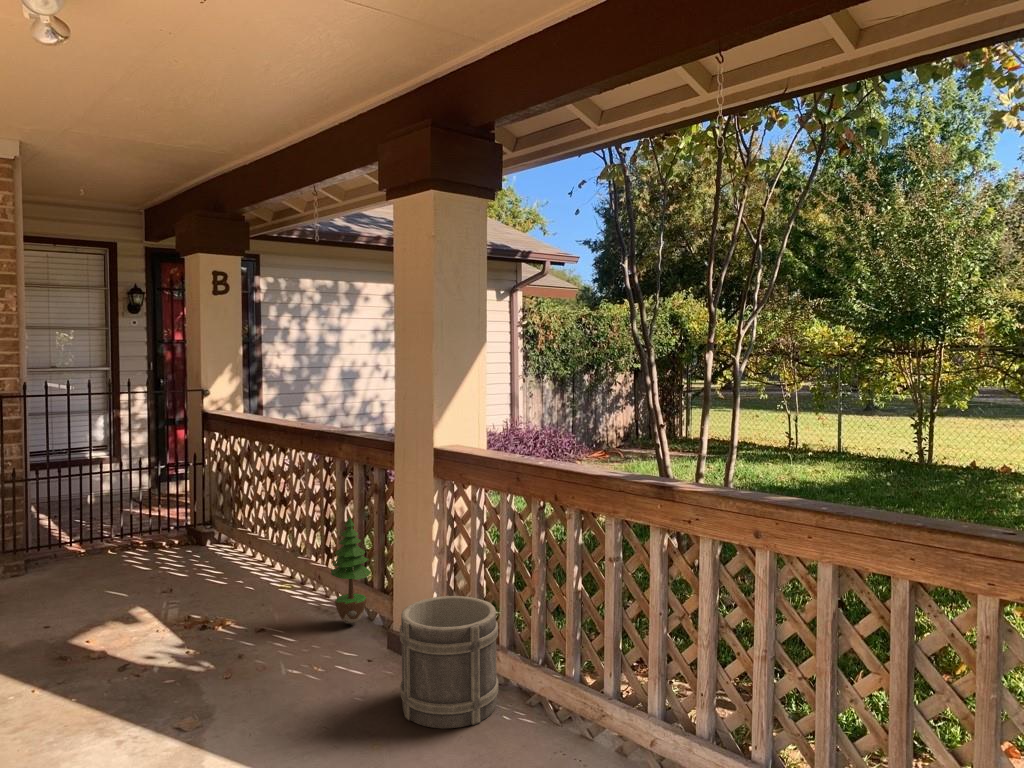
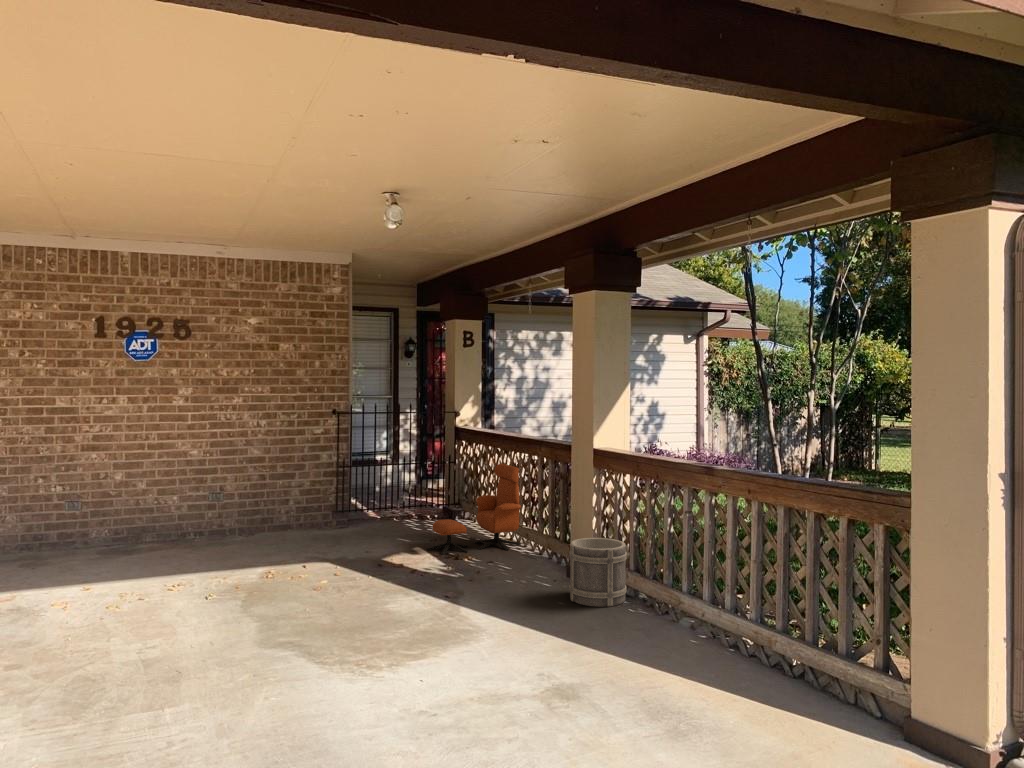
lounge chair: none [149,467,308,625] -> present [427,464,521,554]
potted tree: present [331,516,371,624] -> none [535,493,559,563]

